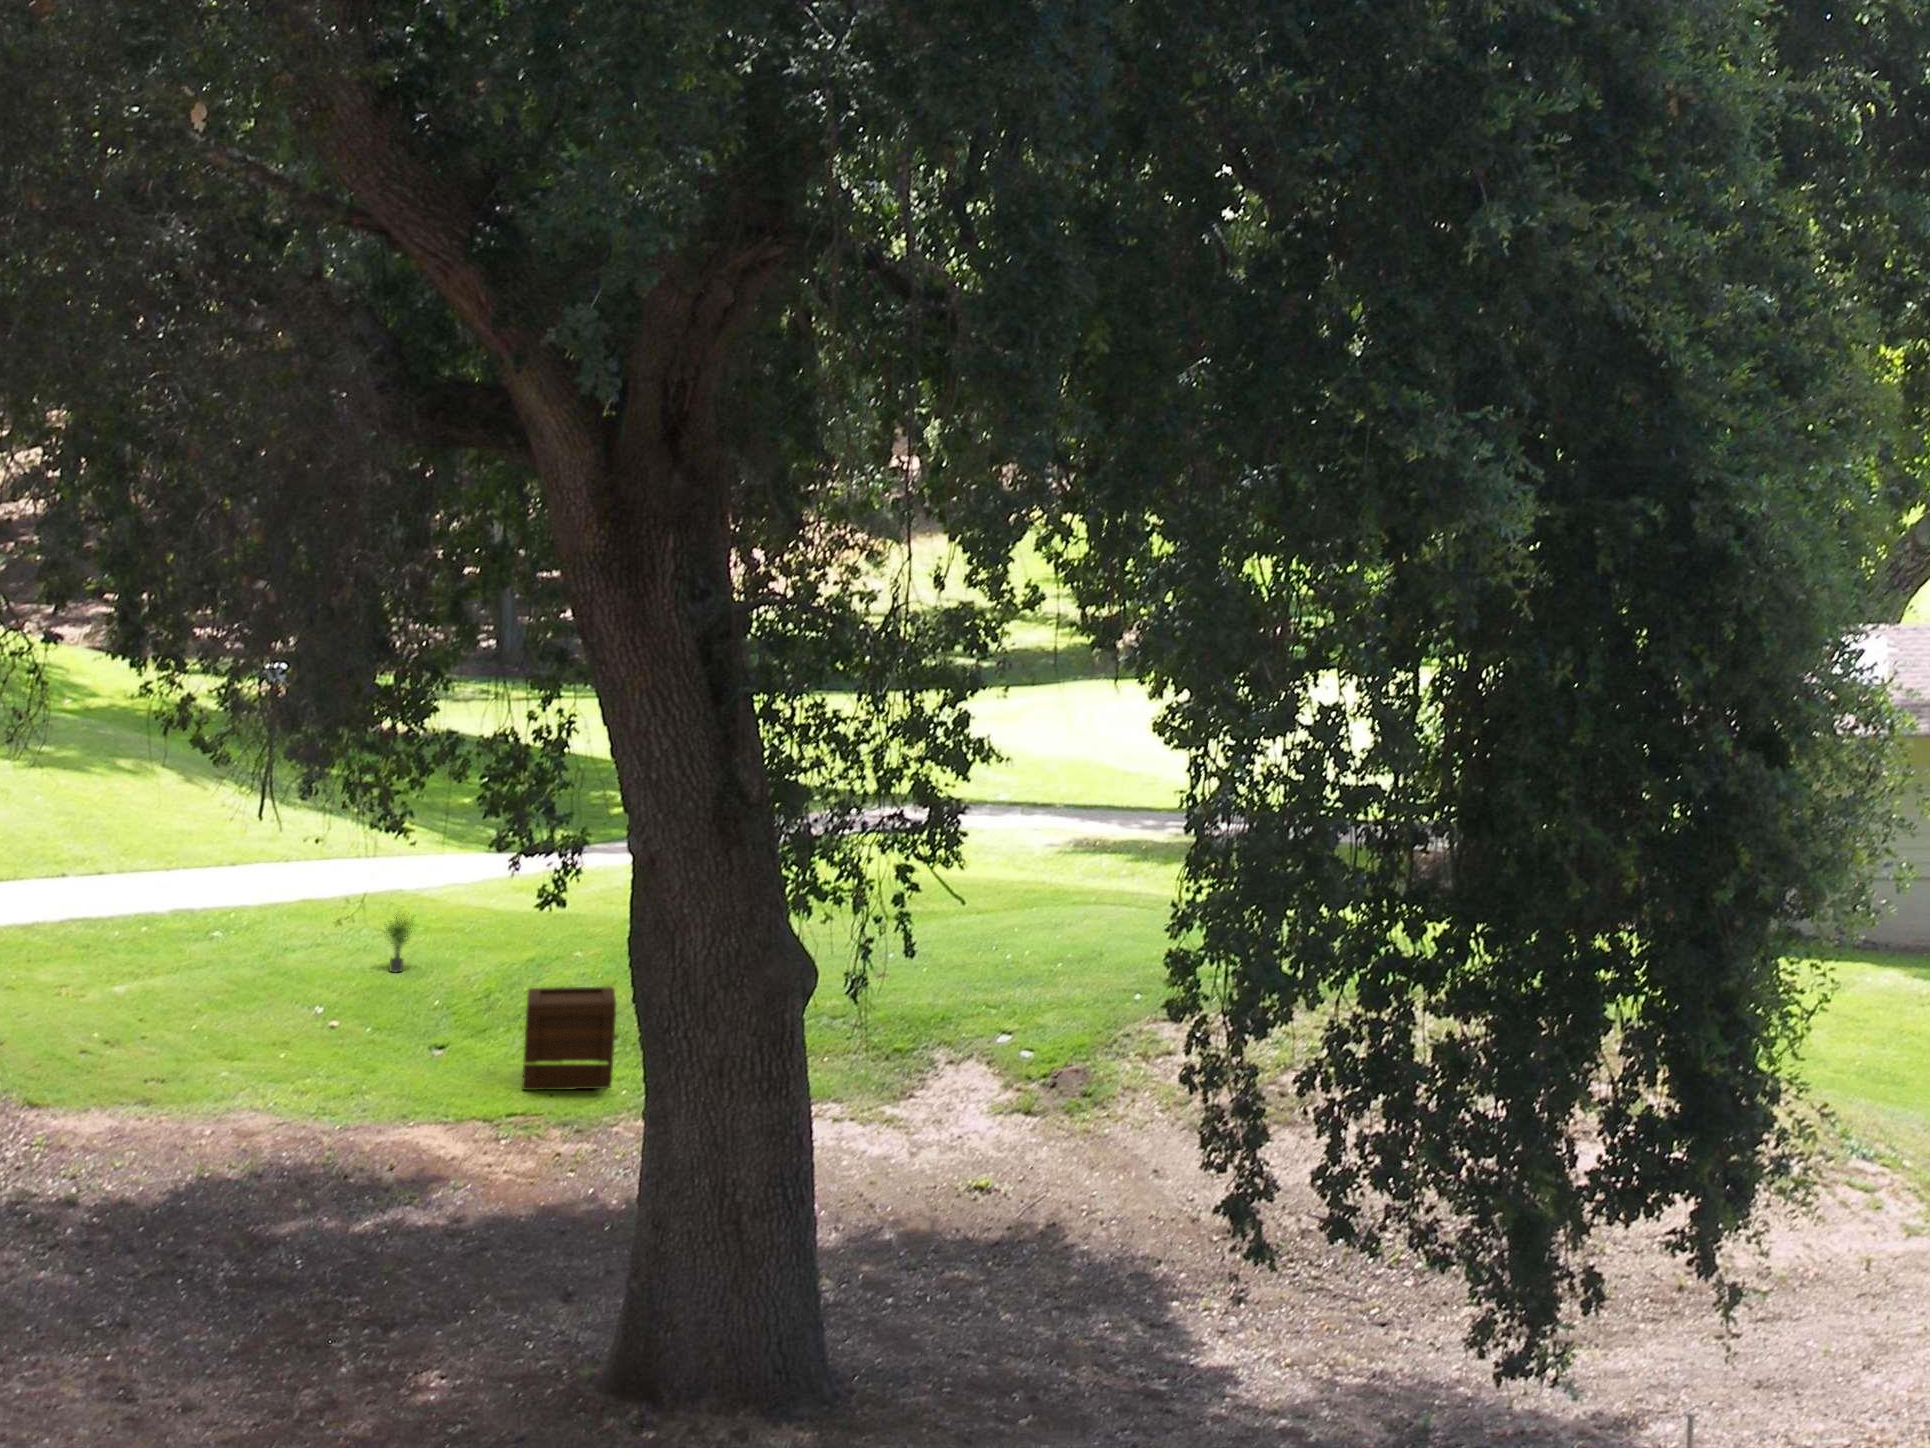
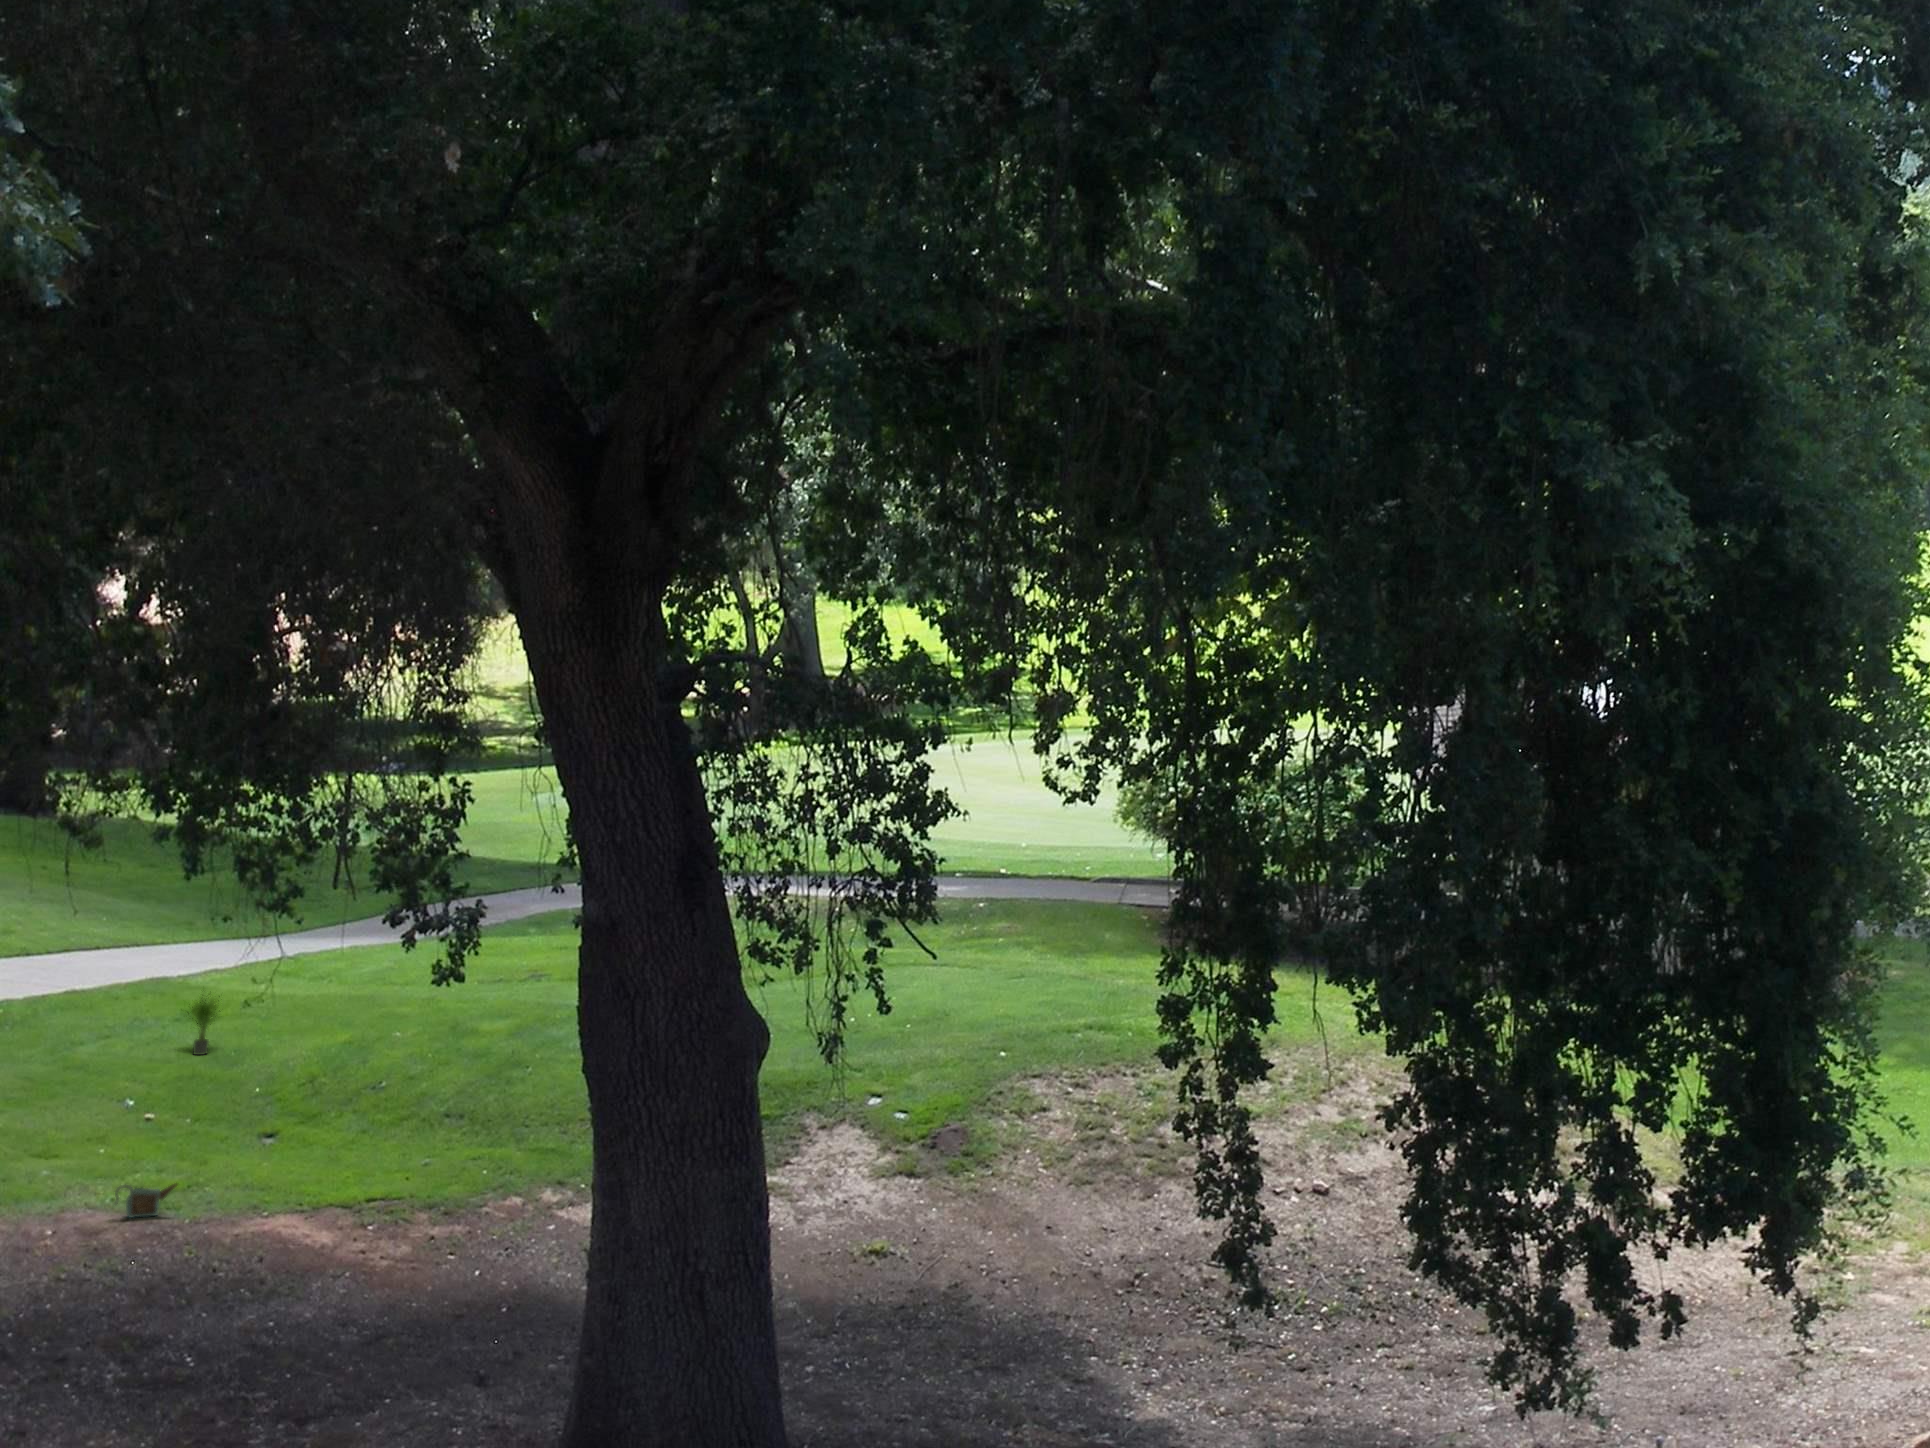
wooden crate: present [522,987,616,1090] -> none [358,1062,467,1175]
watering can: none [291,1091,349,1122] -> present [115,1183,177,1218]

